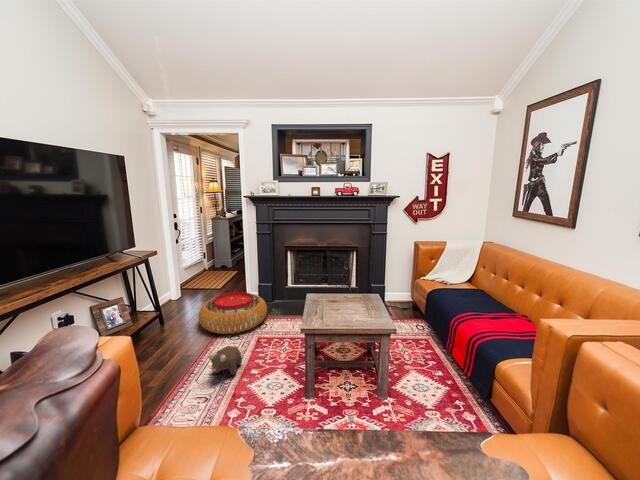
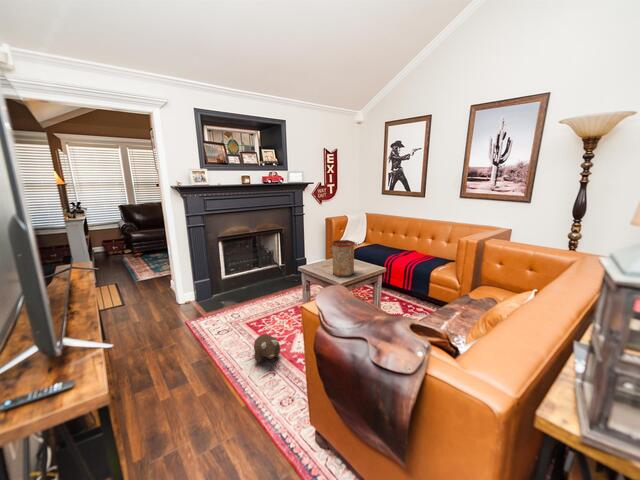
vase: none [319,269,347,319] -> present [332,240,355,277]
pouf: present [198,292,267,334] -> none [159,295,239,345]

